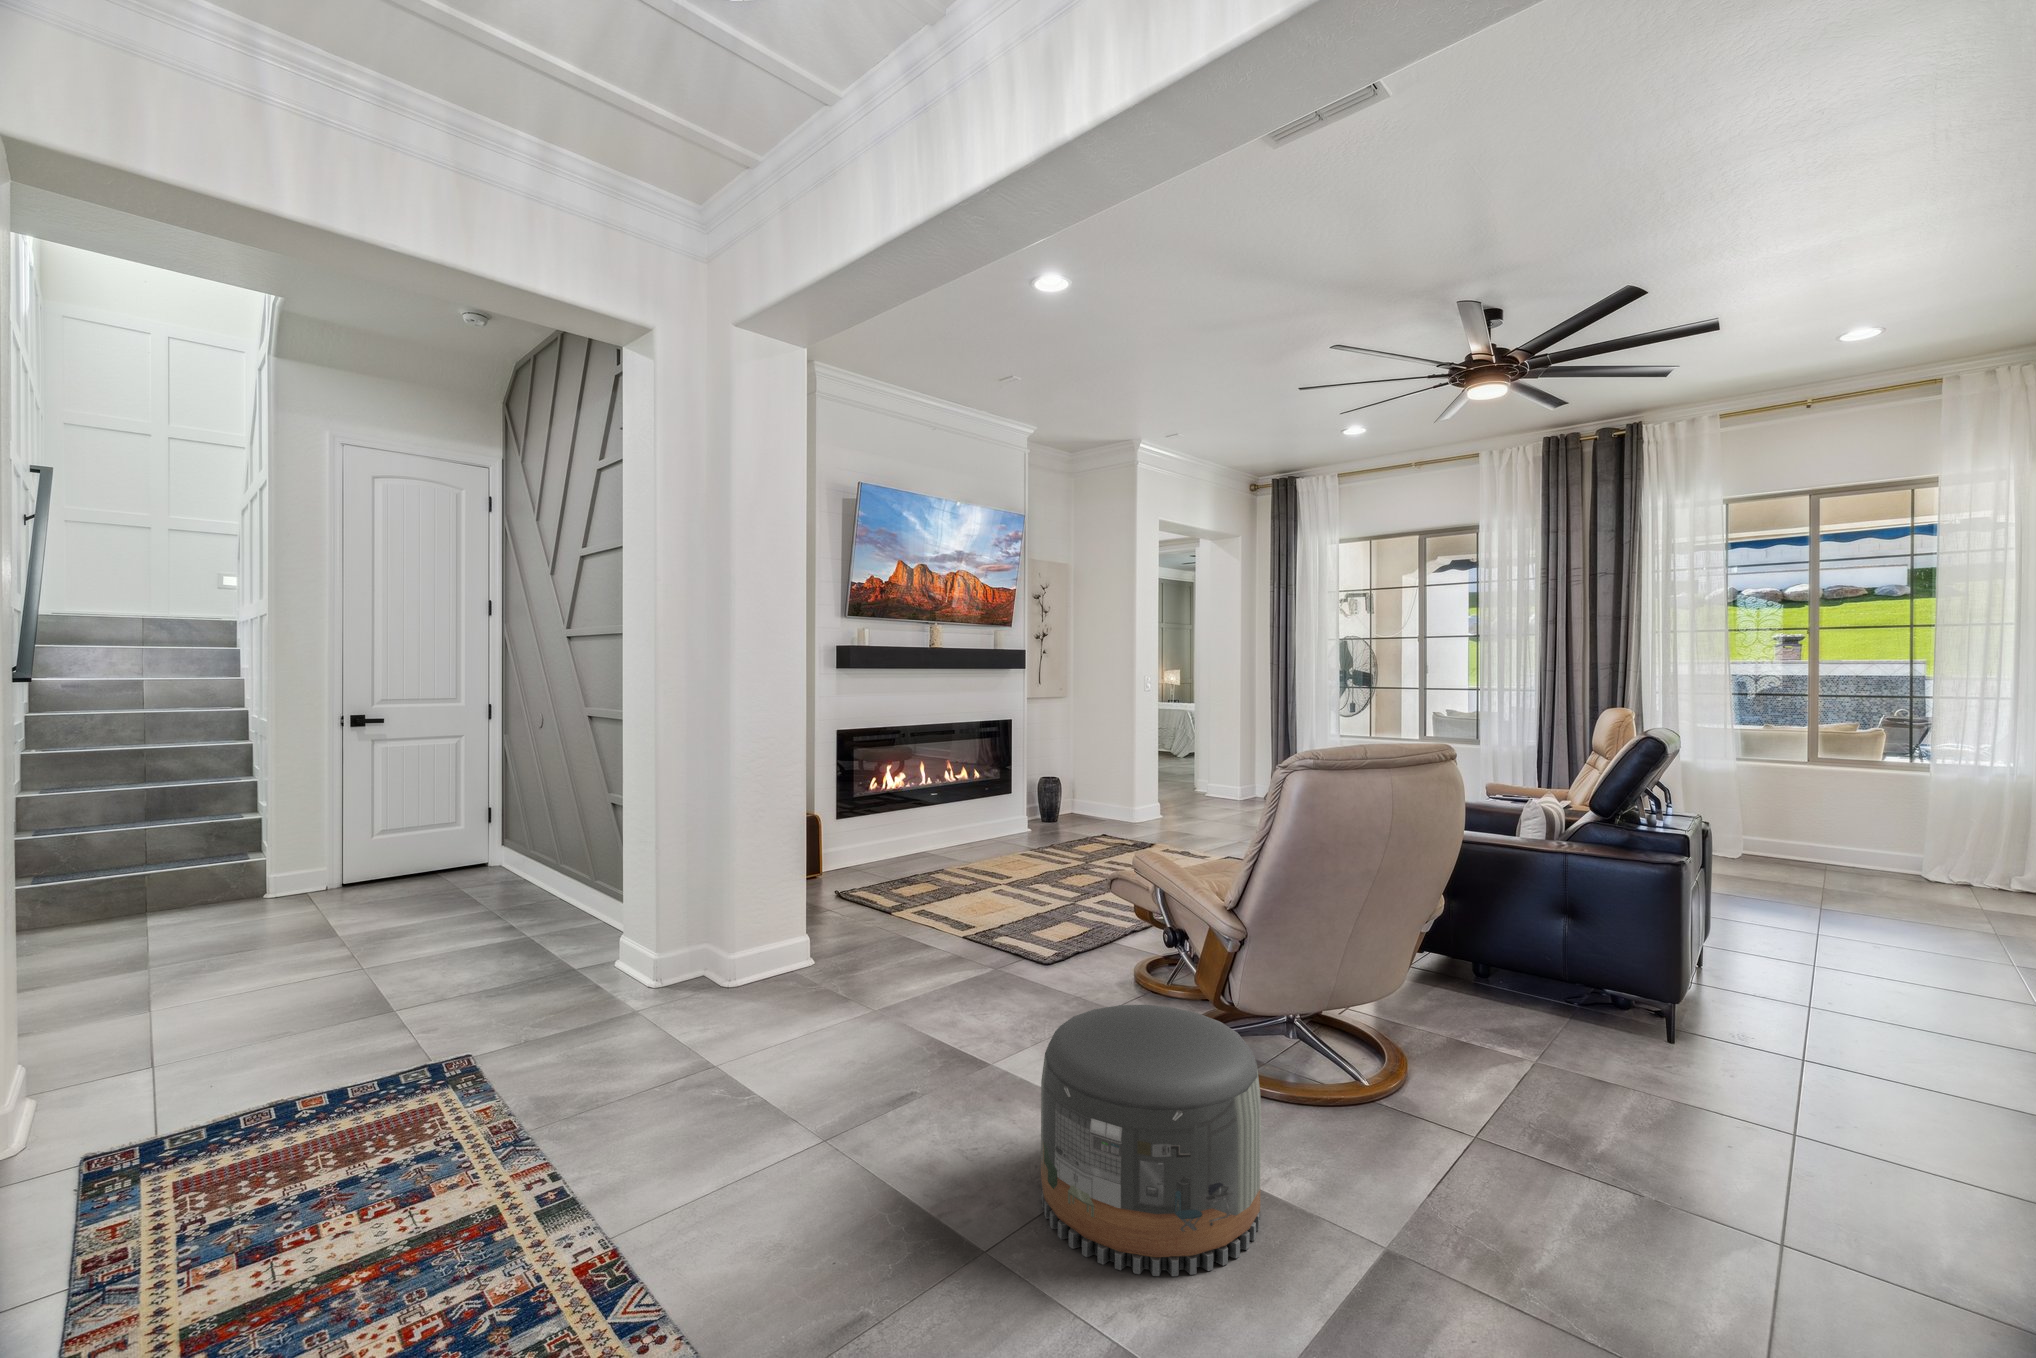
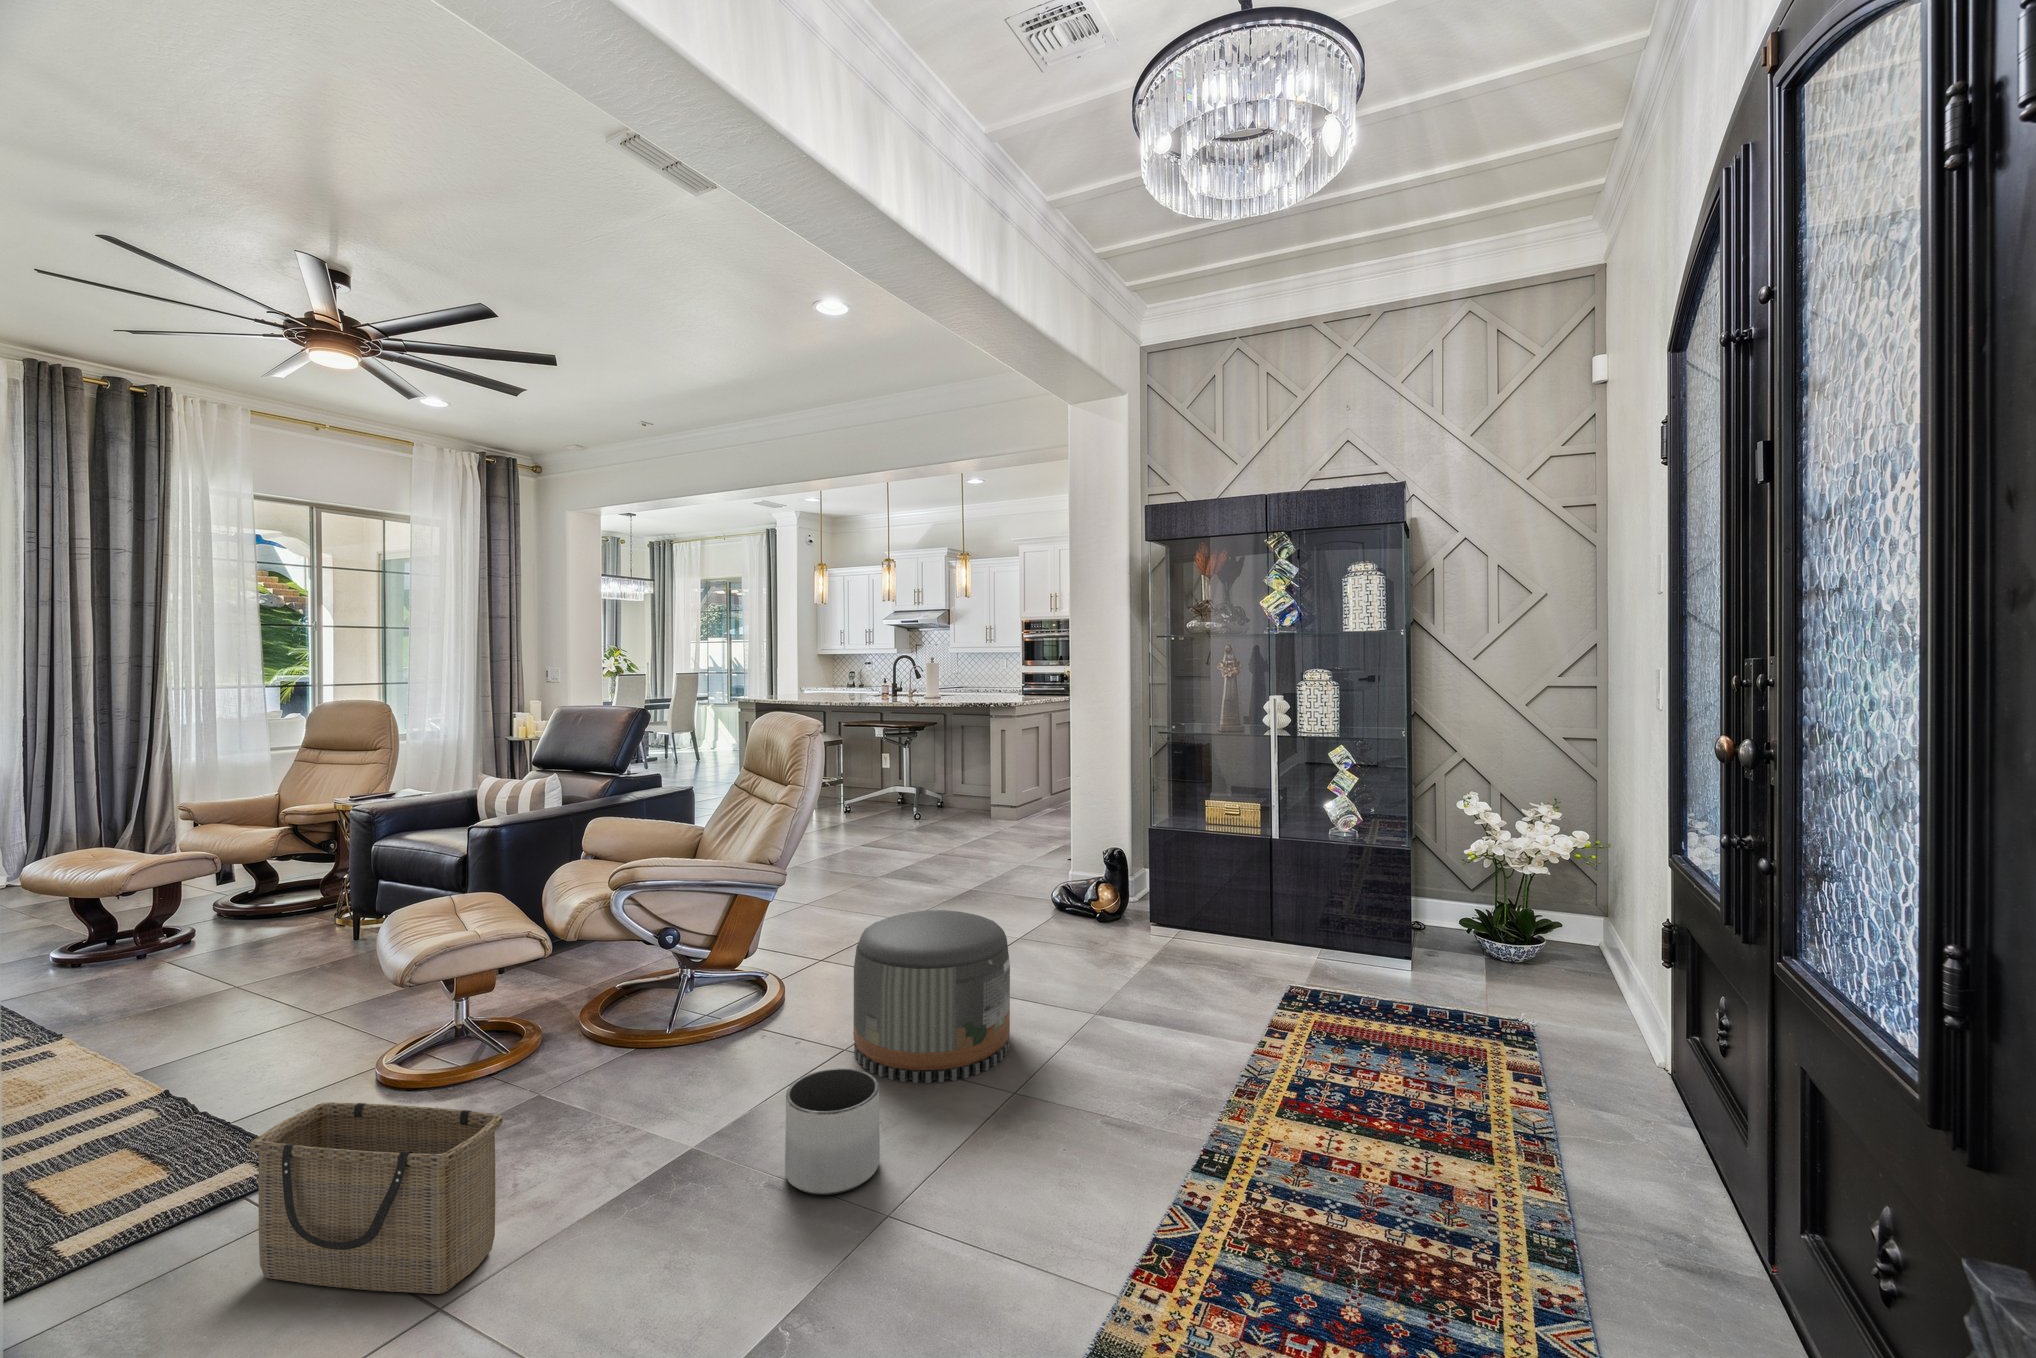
basket: none [873,904,965,1015] -> present [250,1102,503,1294]
planter: none [866,1030,948,1138] -> present [785,1068,880,1195]

